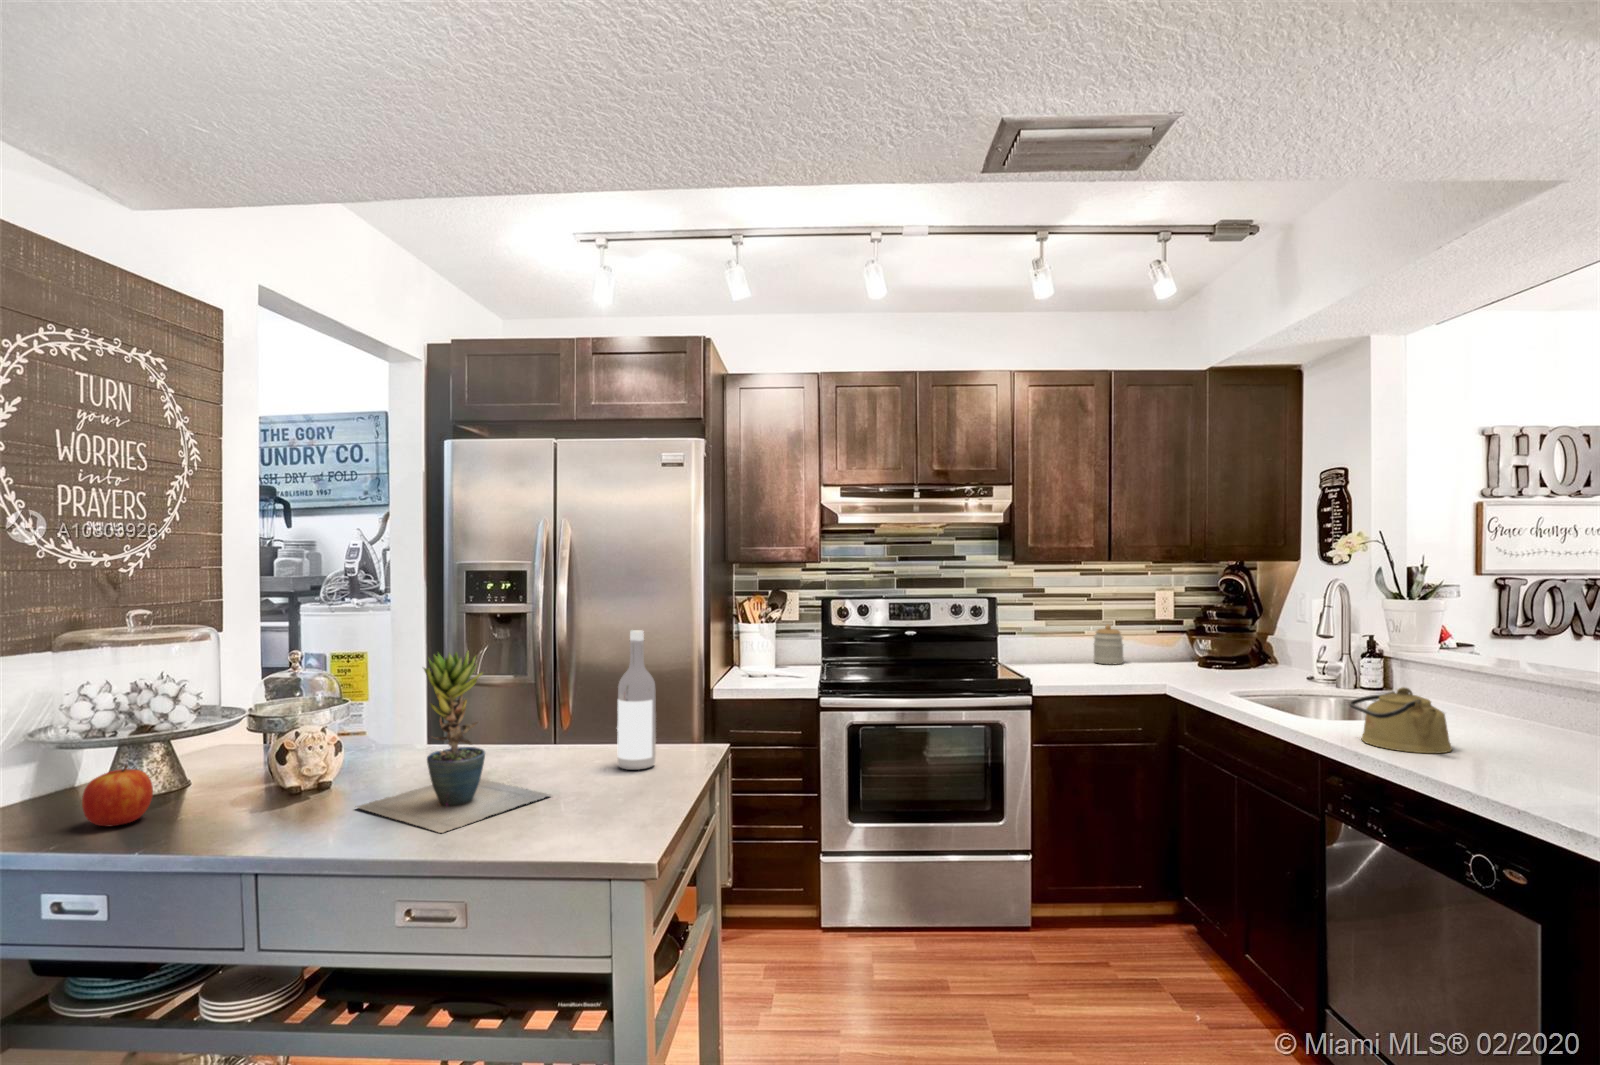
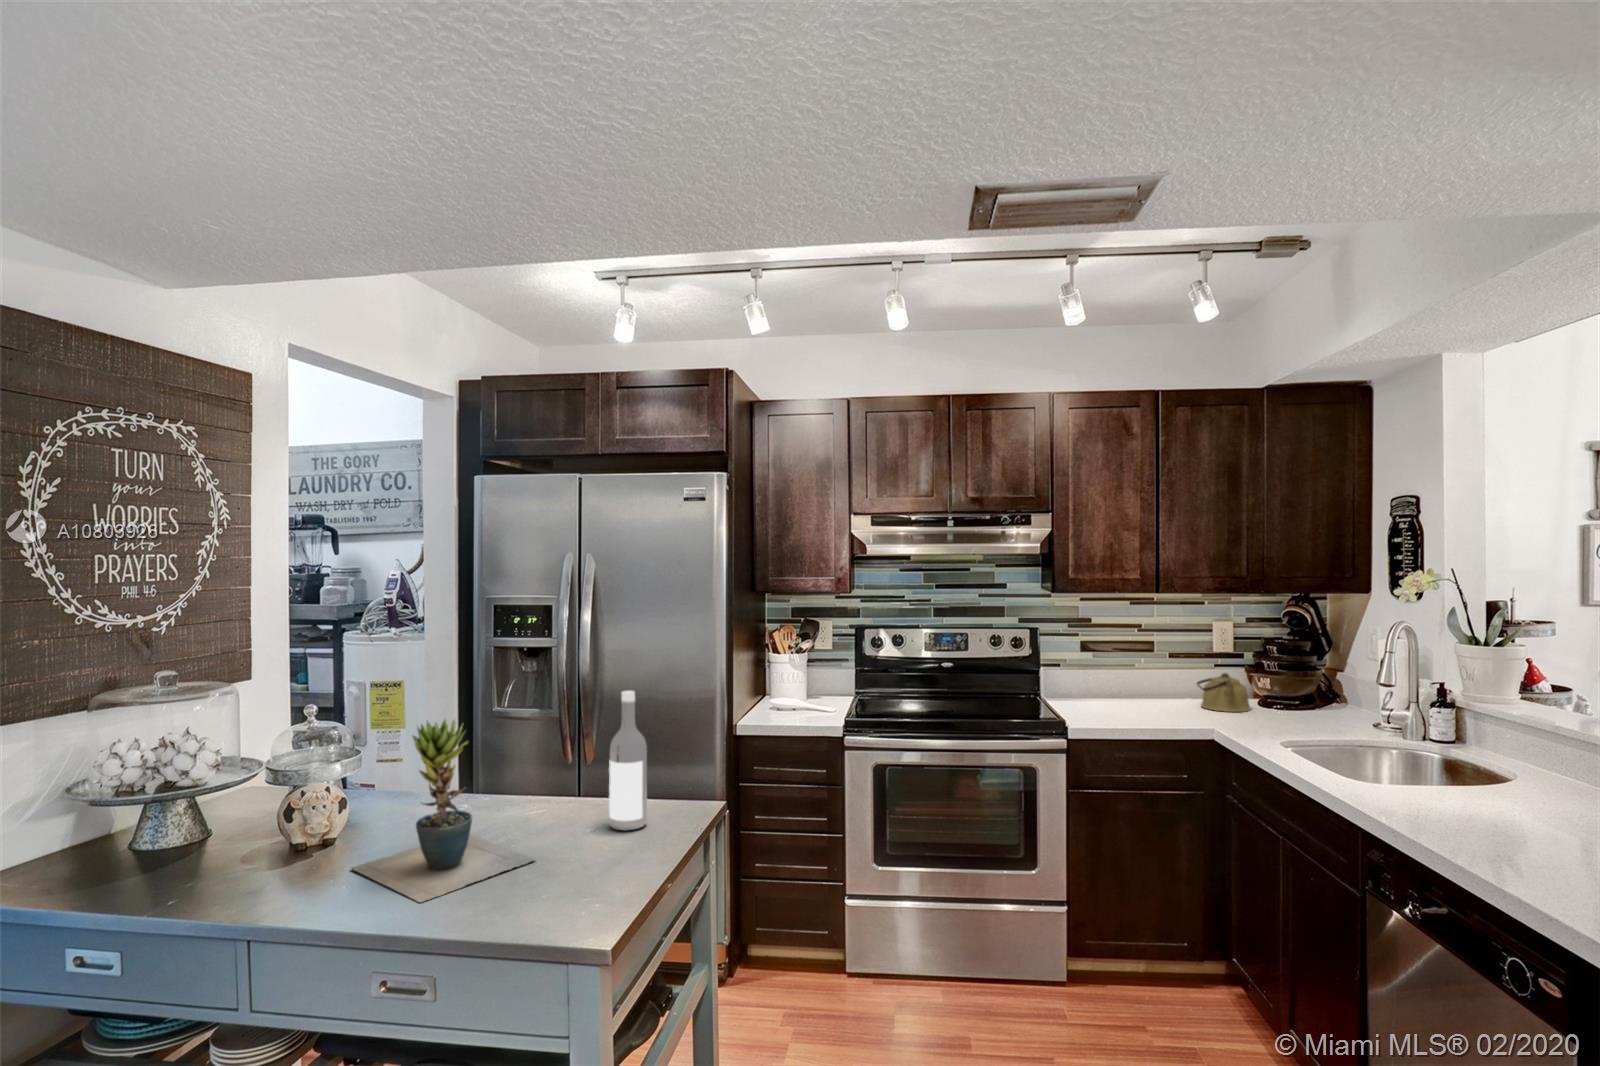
jar: present [1094,624,1124,664] -> none [1144,658,1176,701]
kettle: present [1349,687,1452,753] -> present [1197,673,1250,712]
apple: present [82,765,153,827] -> none [106,825,170,883]

